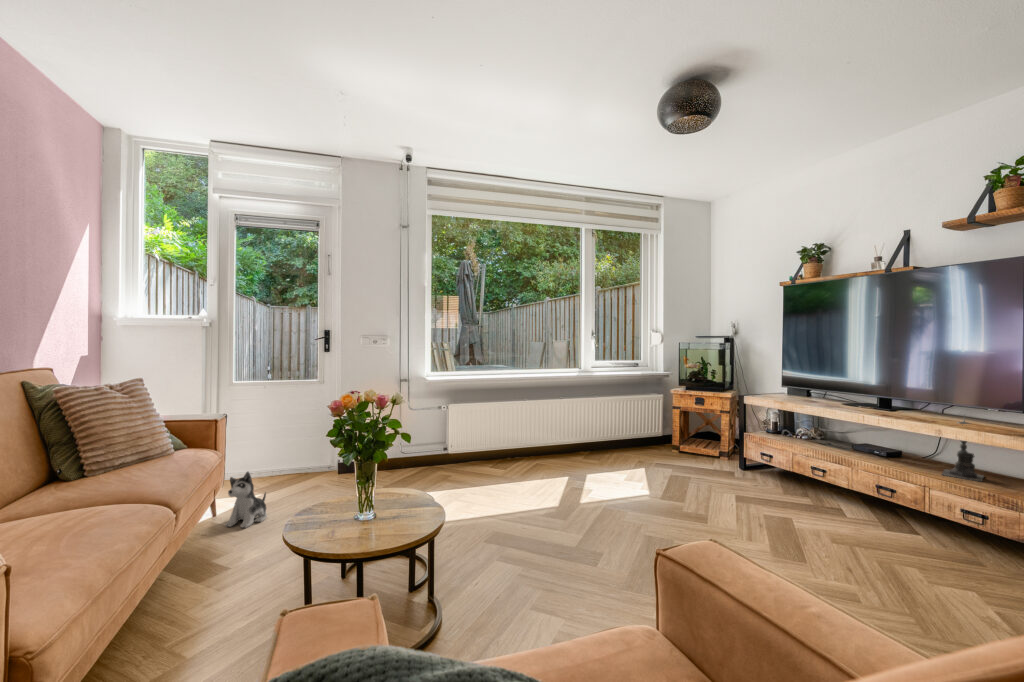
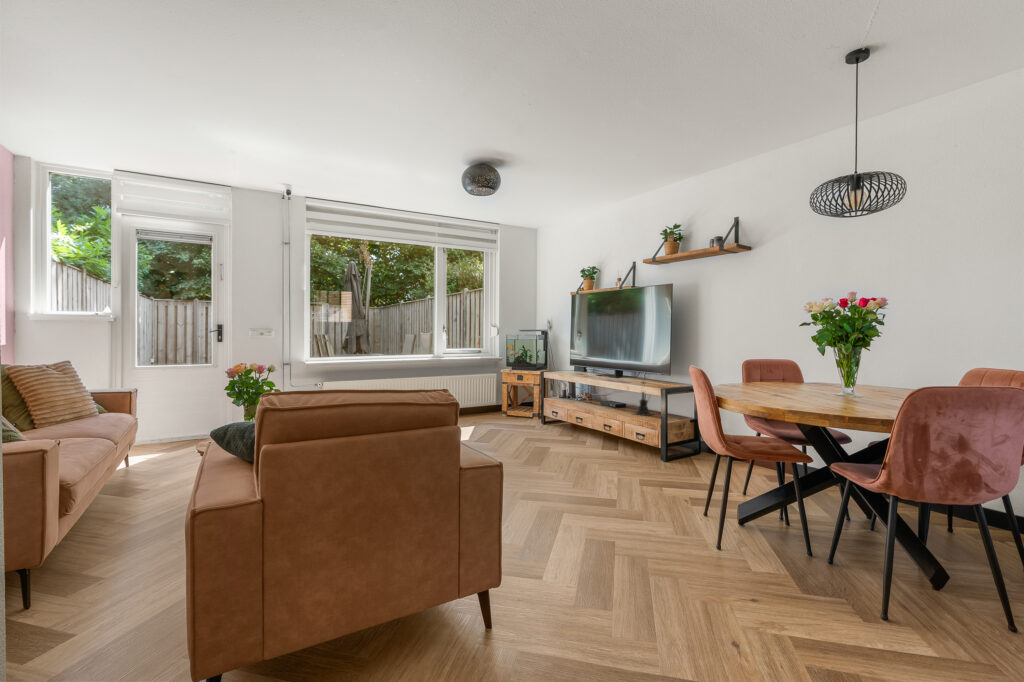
plush toy: present [225,472,267,528] -> none [138,430,172,471]

